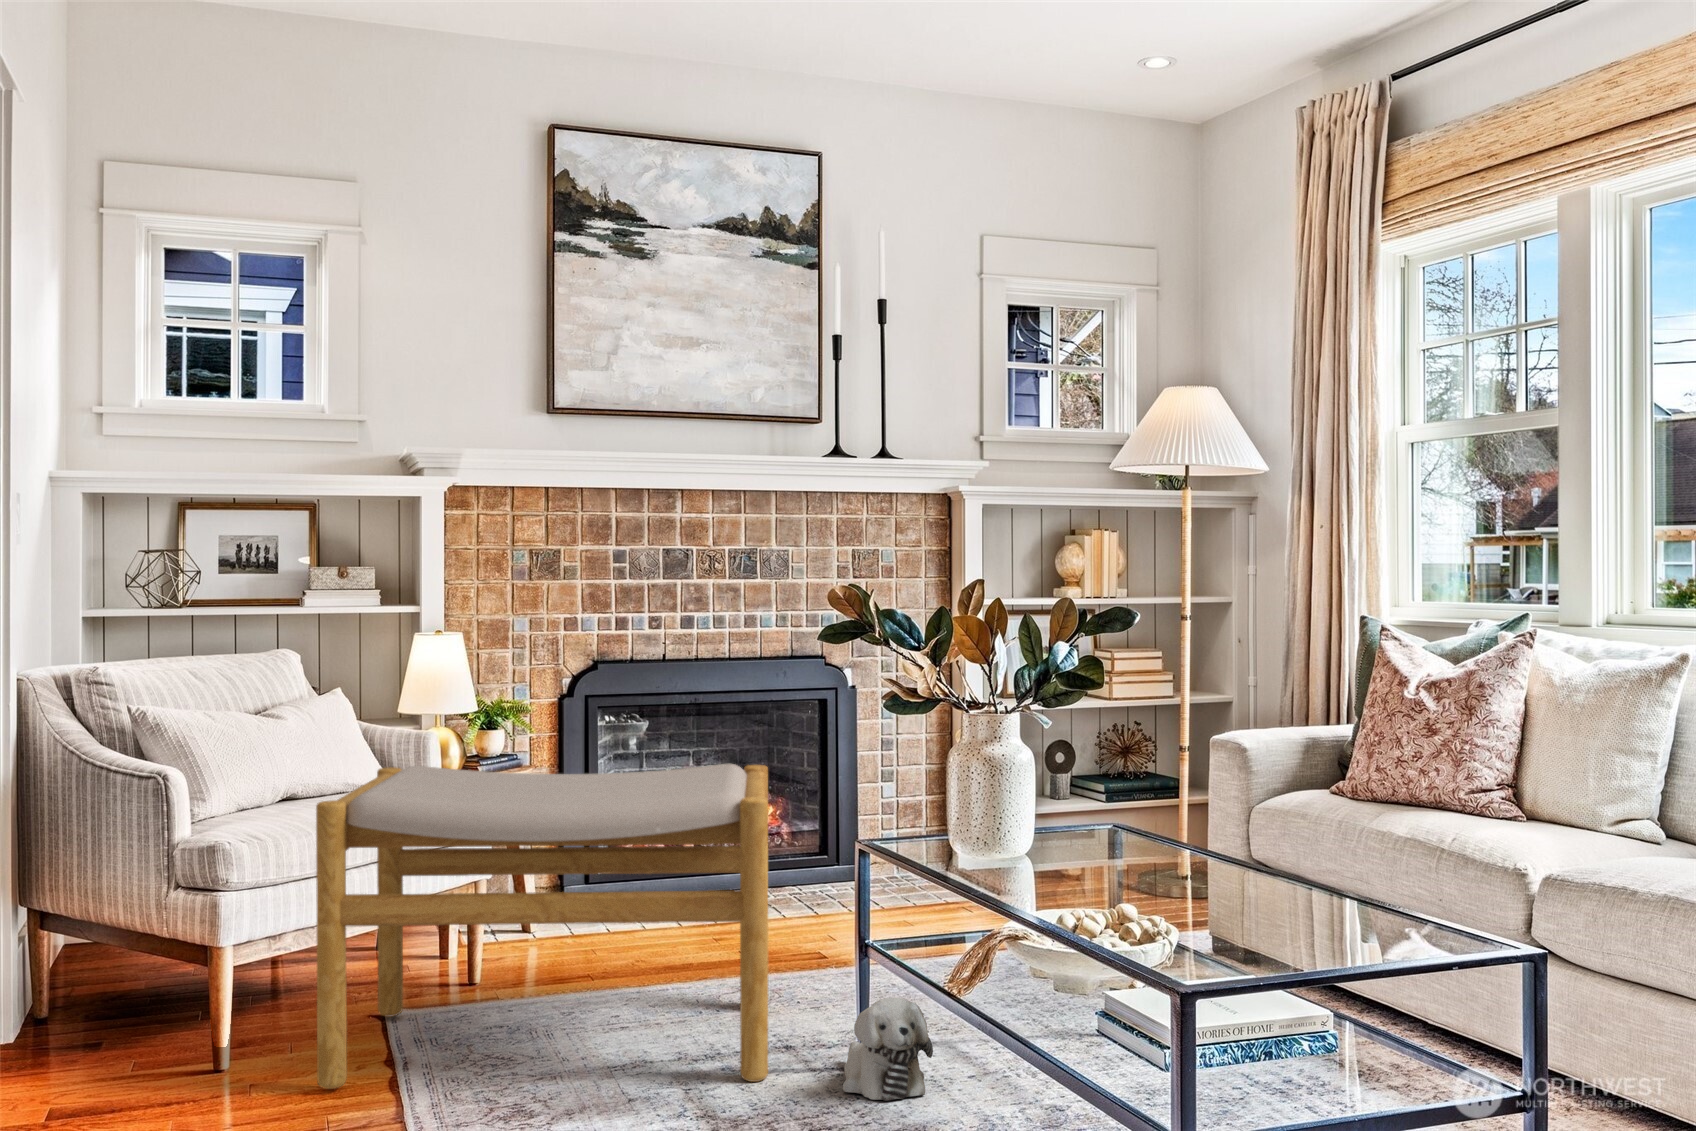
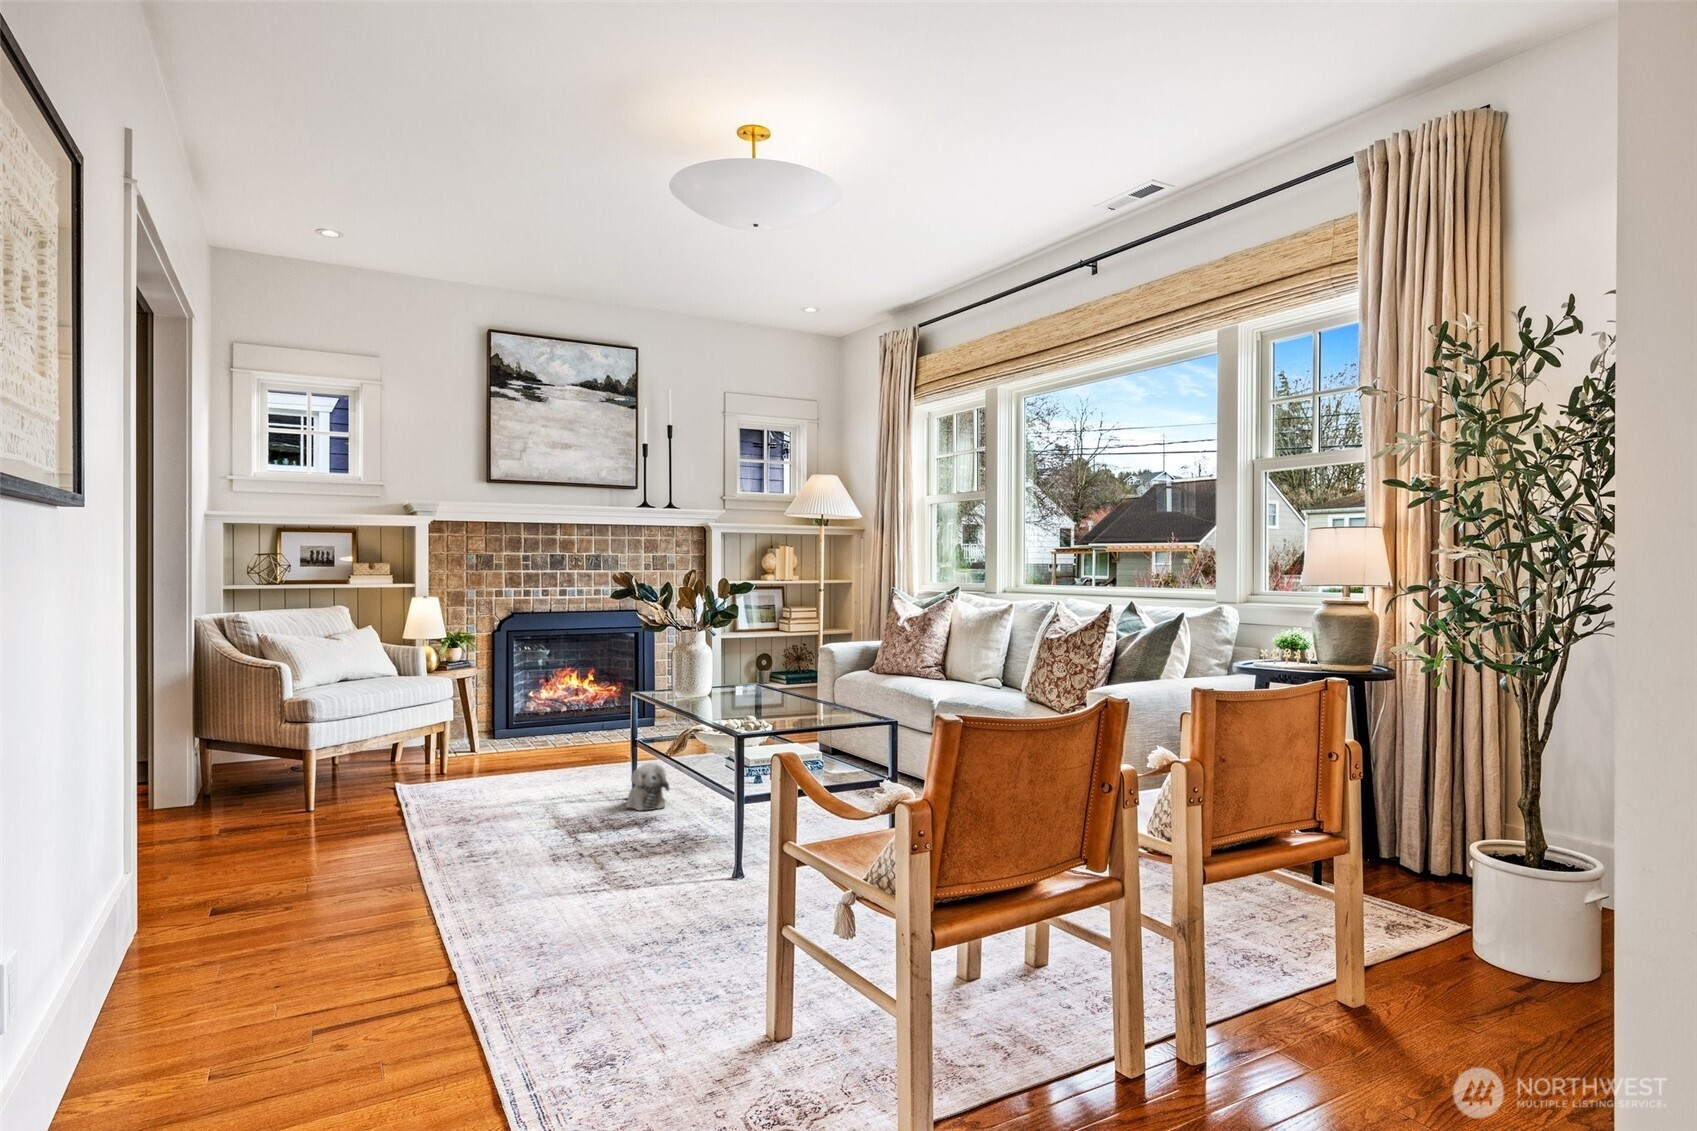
footstool: present [316,763,768,1089] -> none [362,659,596,817]

